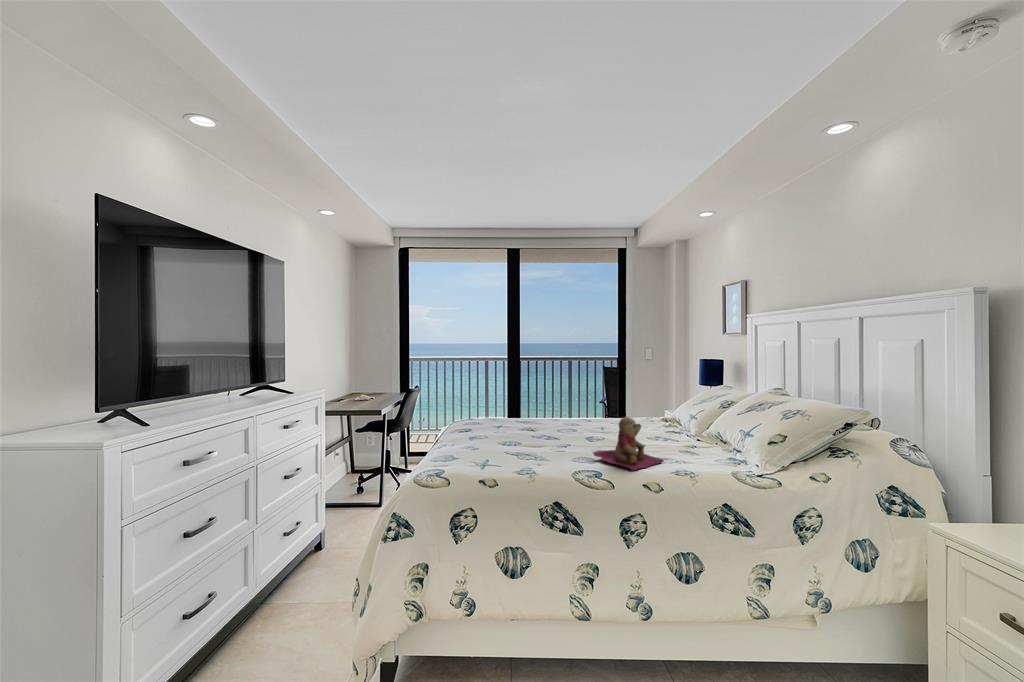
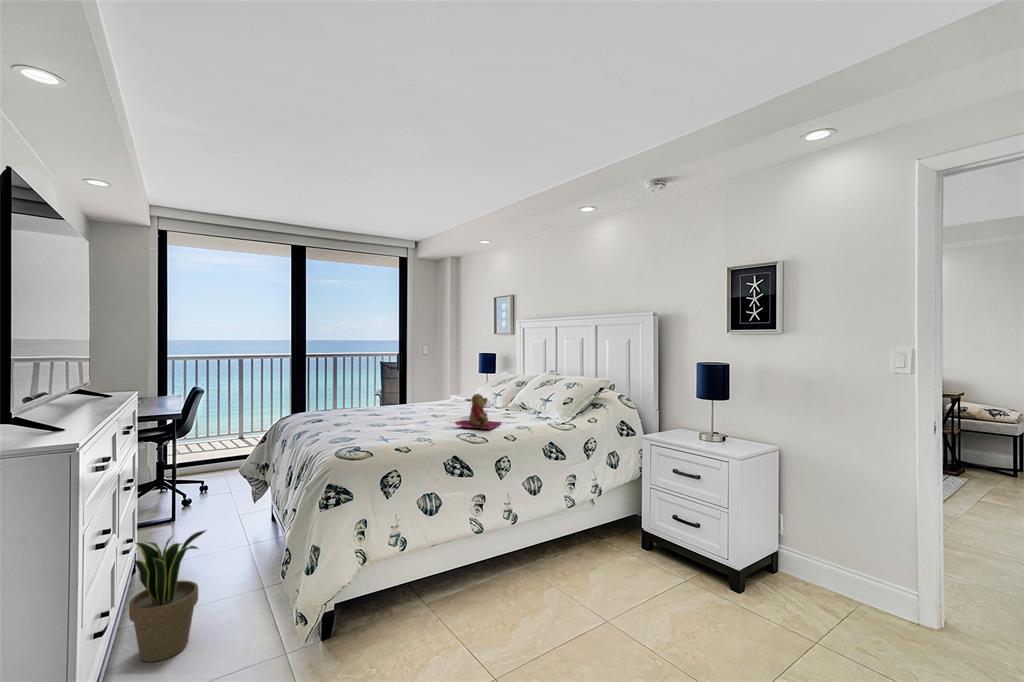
potted plant: none [232,532,299,655] -> present [129,530,206,662]

